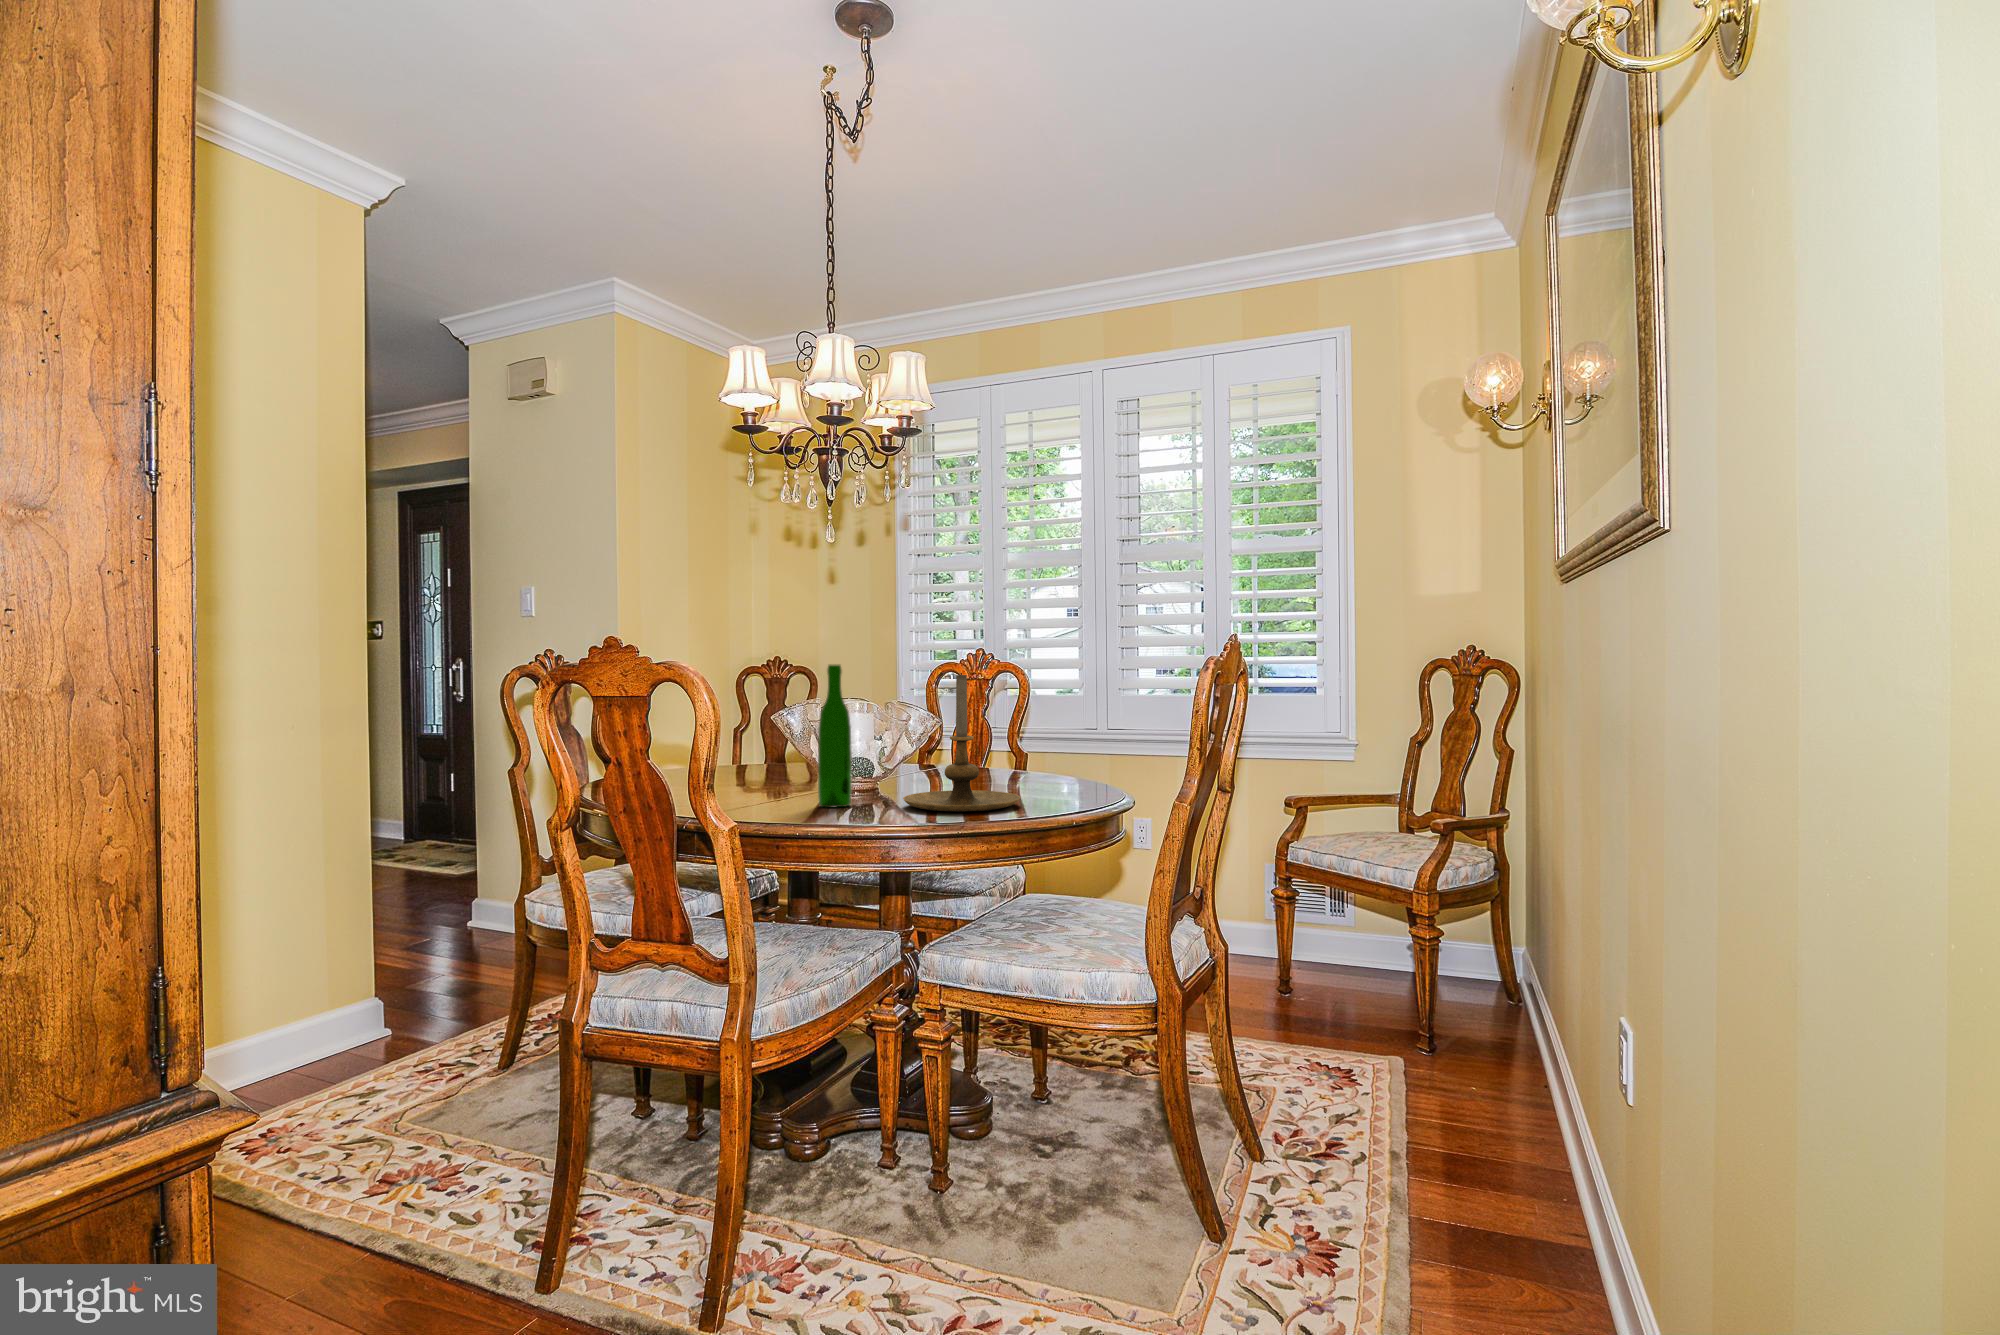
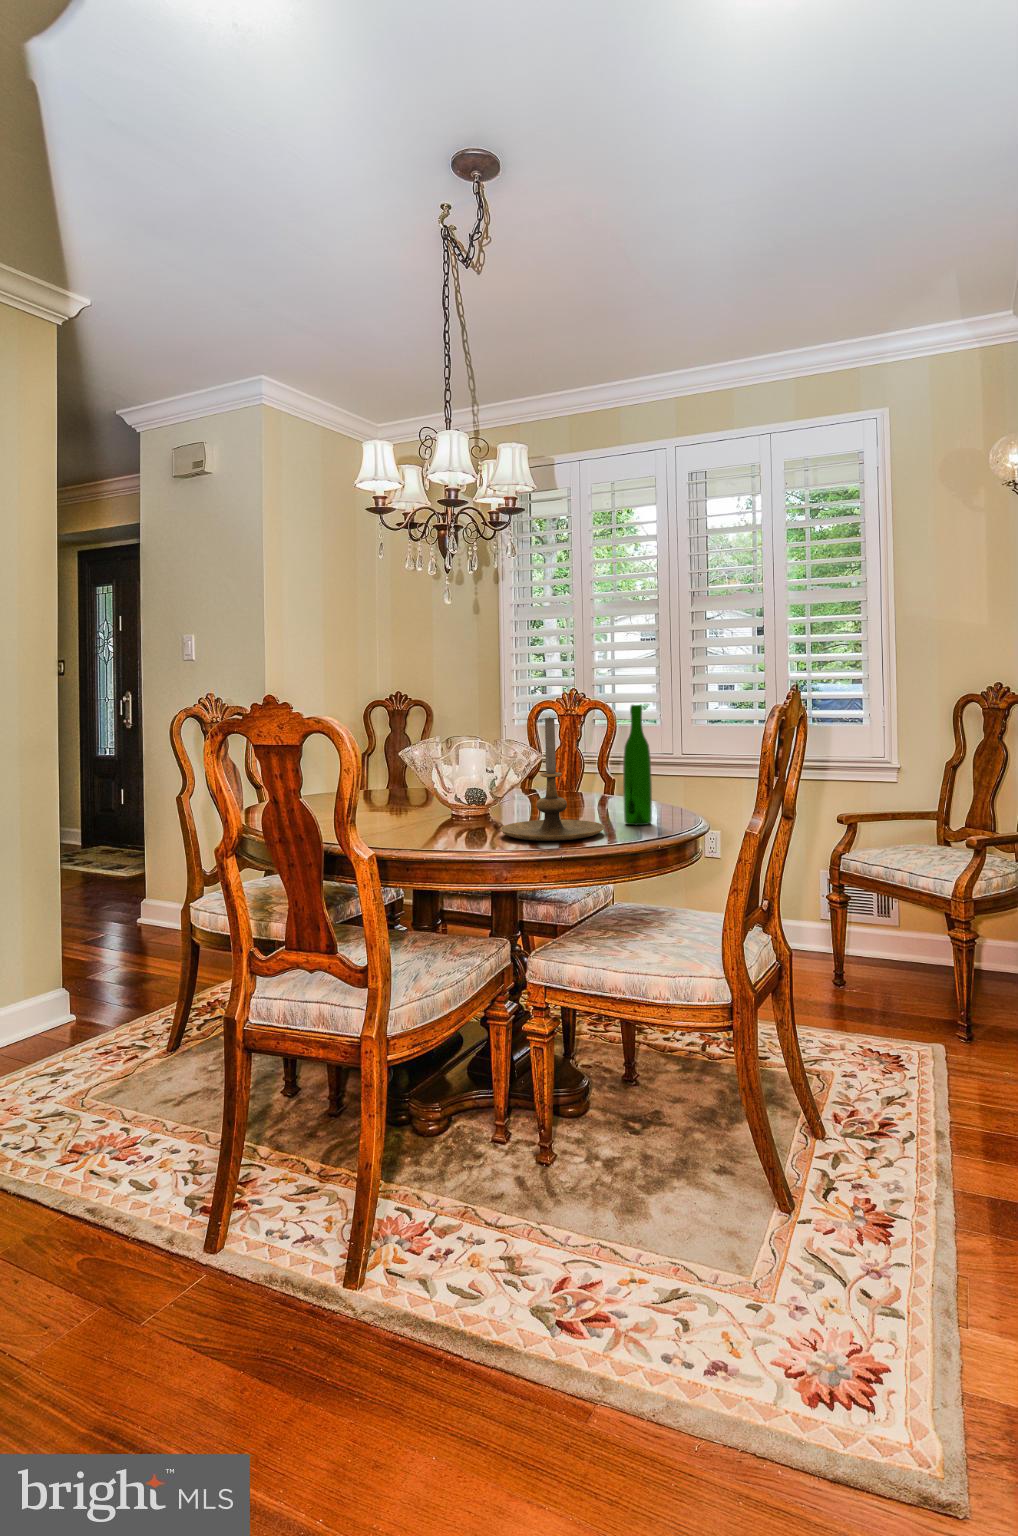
wine bottle: present [818,665,852,807] -> present [623,705,652,825]

